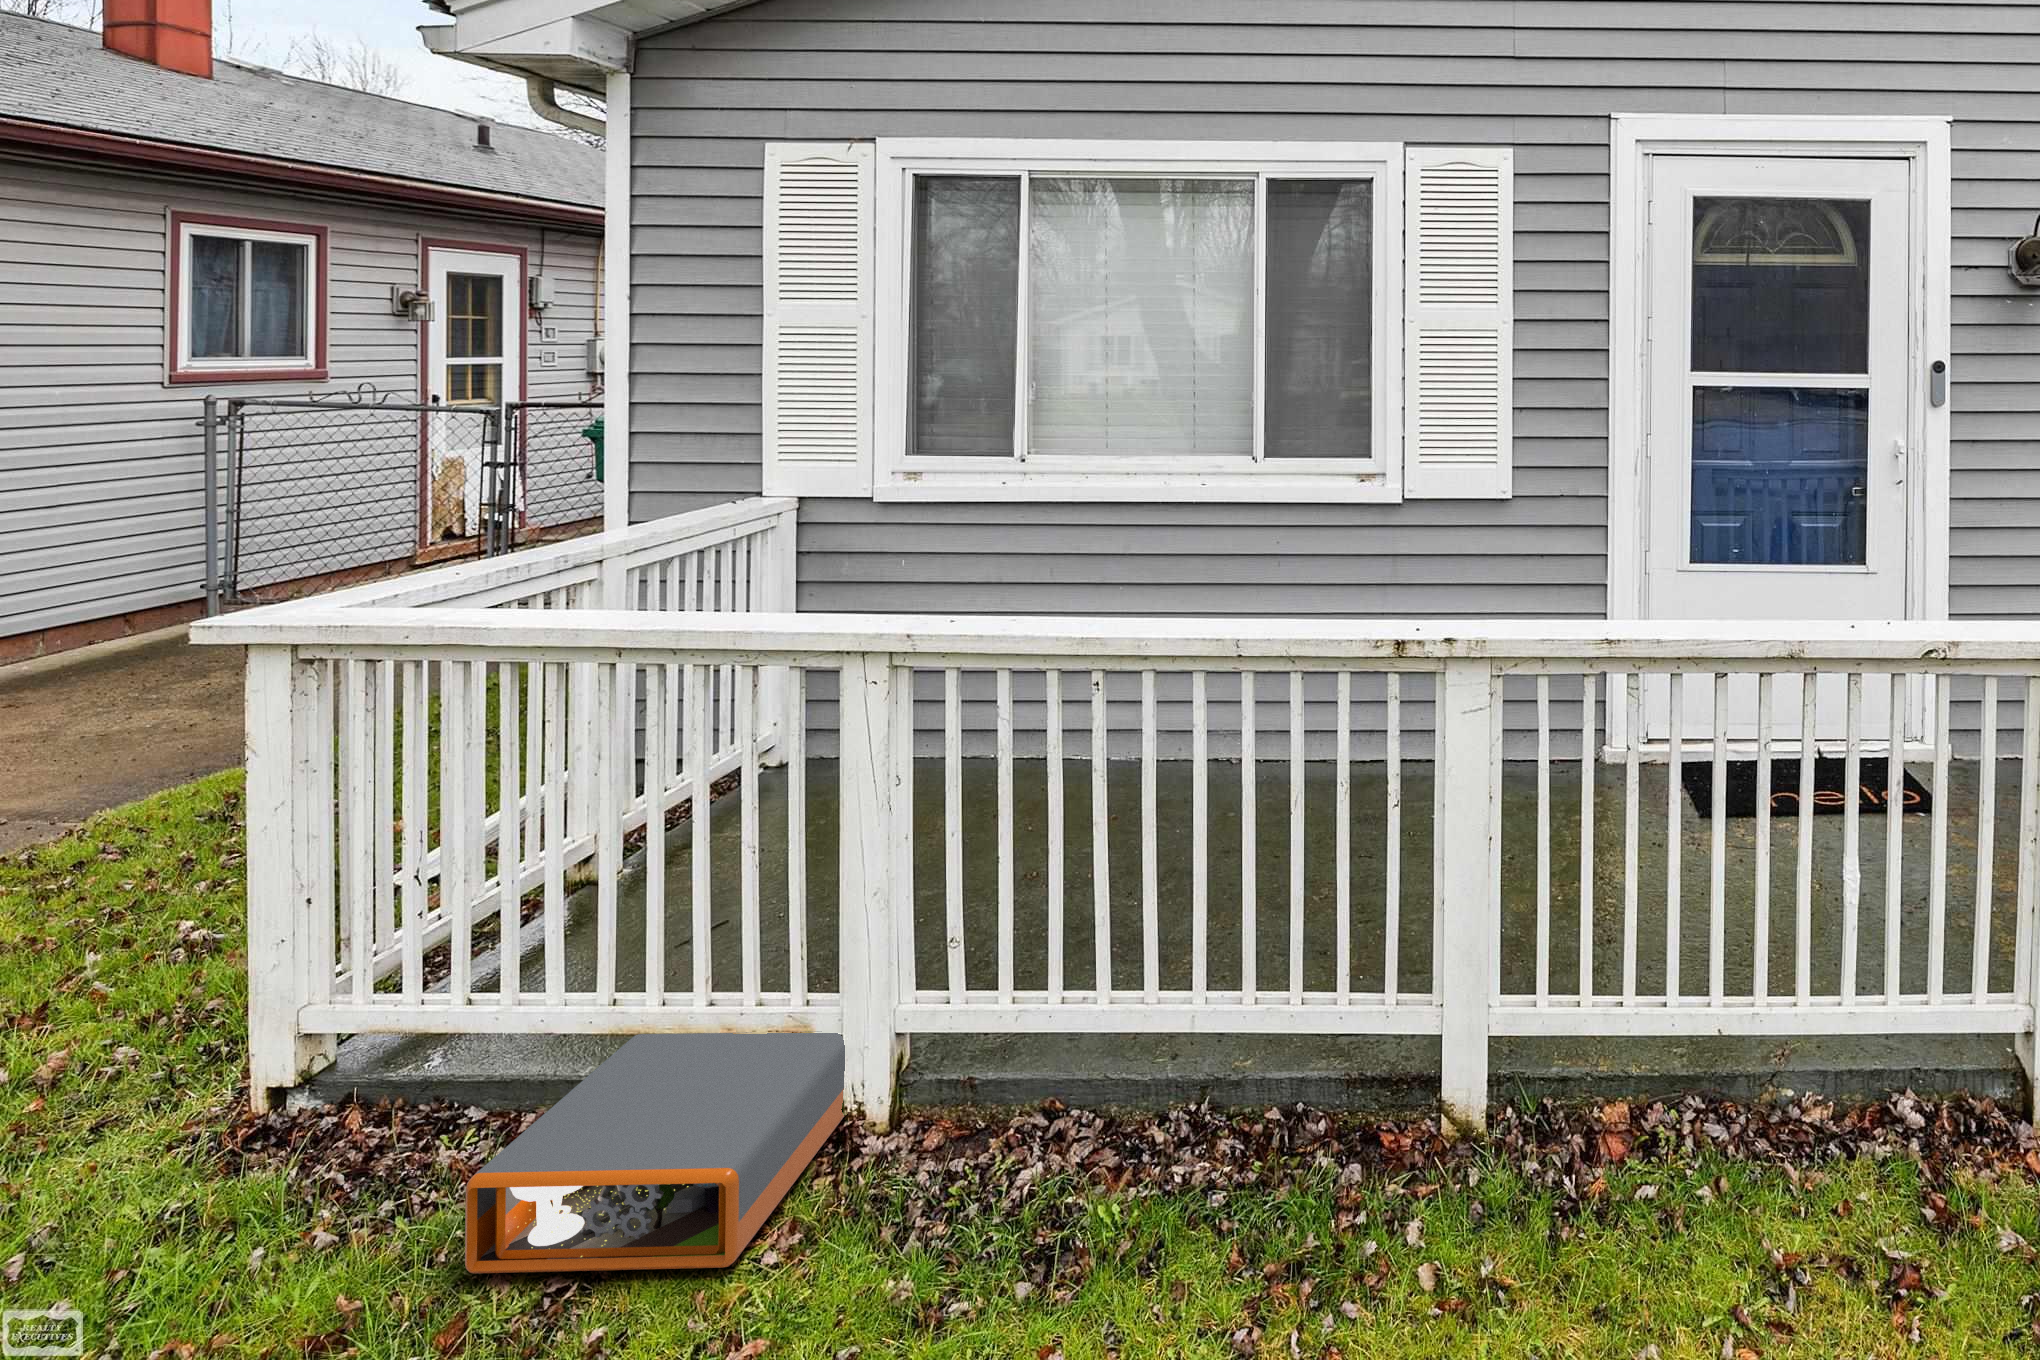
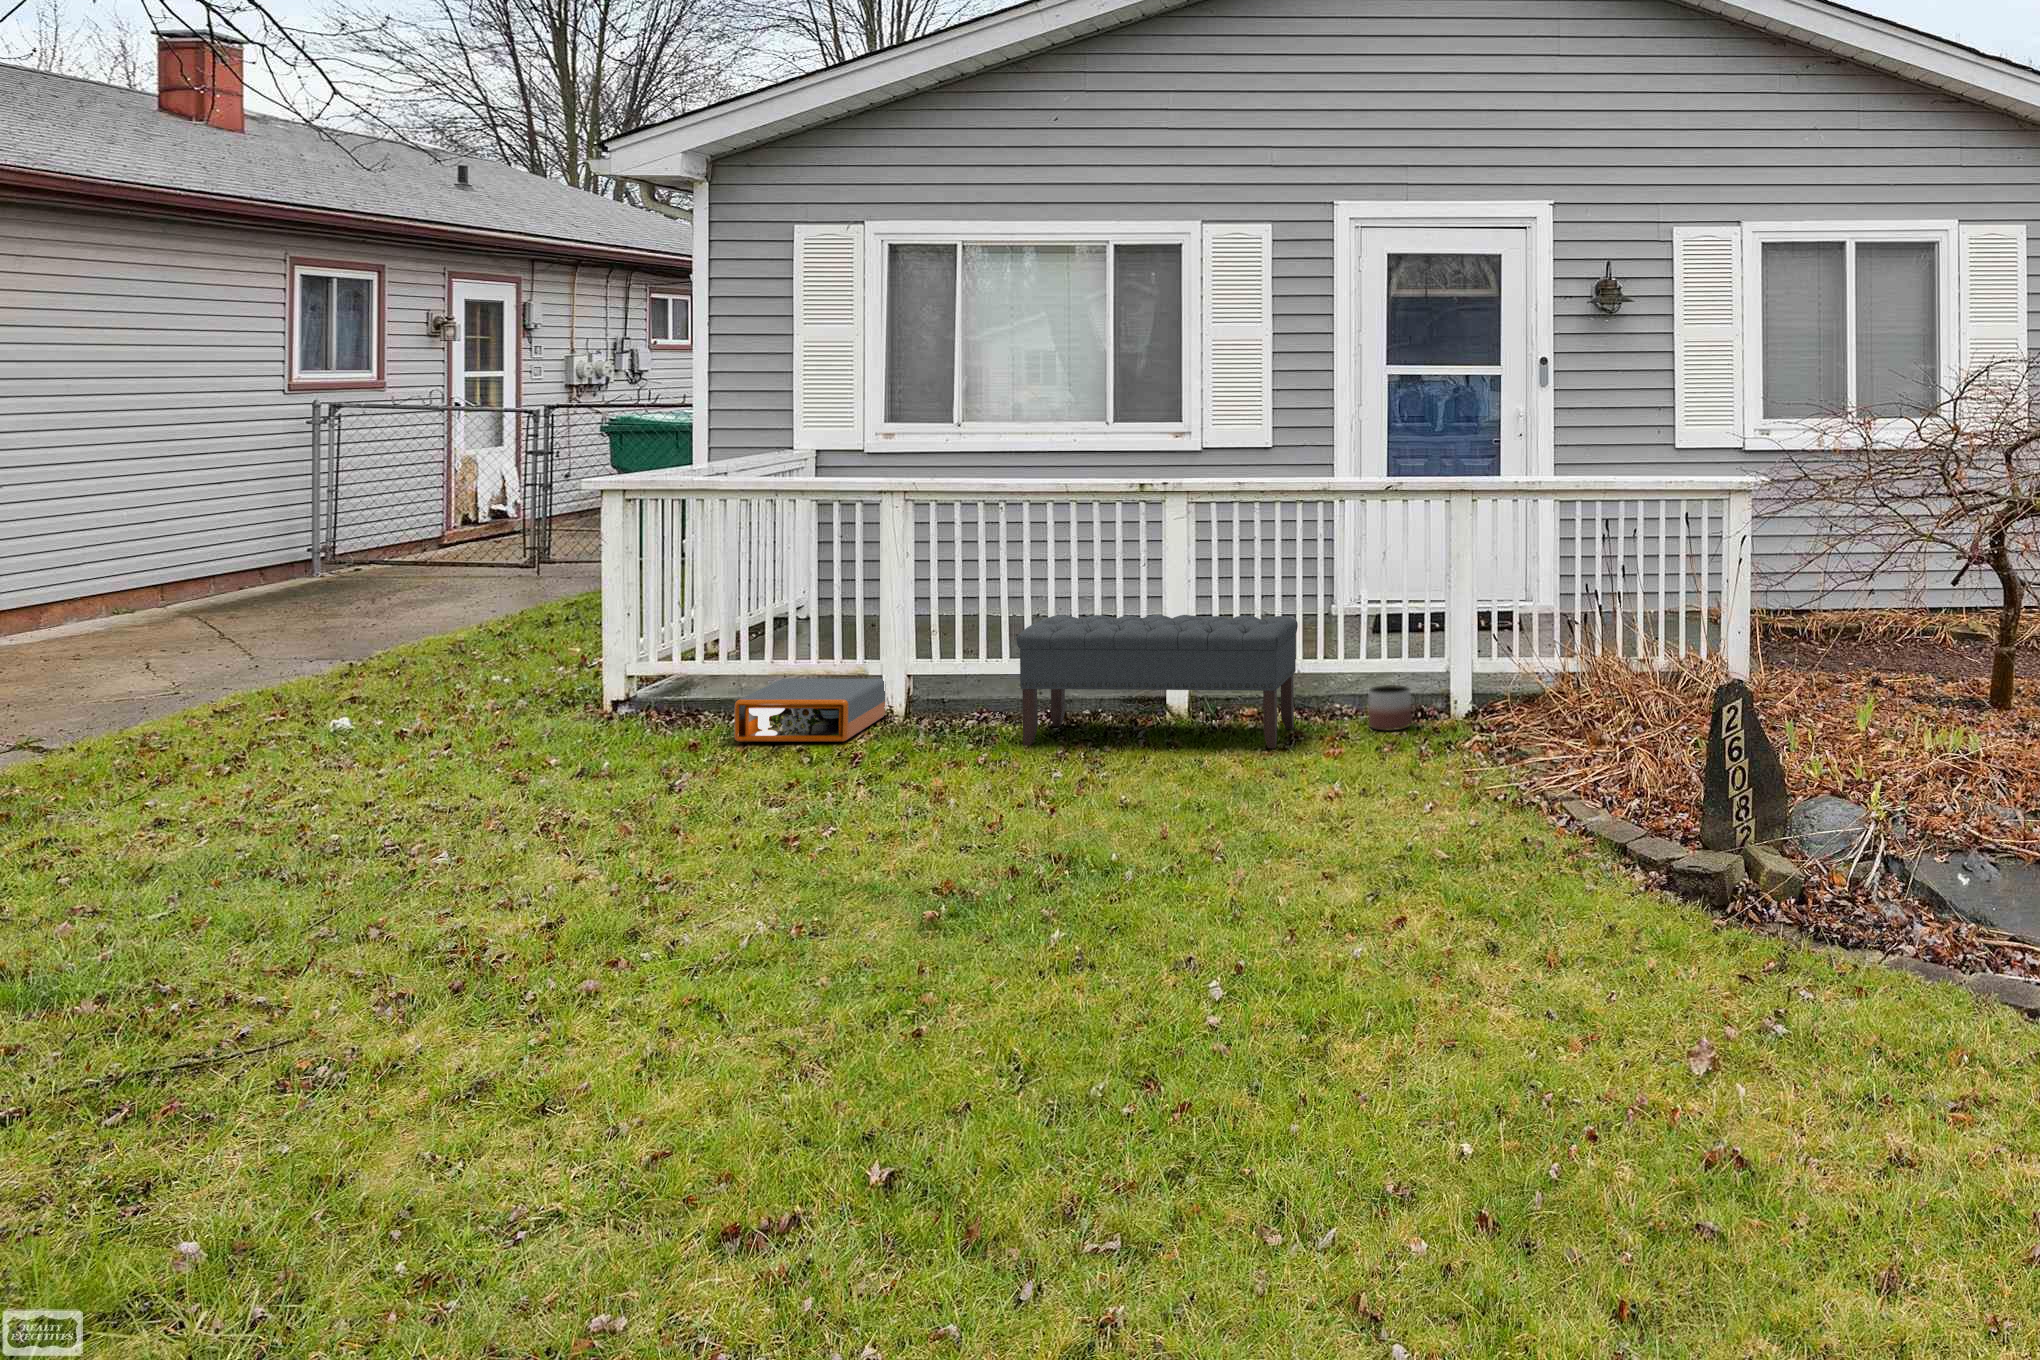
bench: none [1134,922,1764,1307] -> present [1016,615,1298,748]
planter: none [1882,1059,1977,1187] -> present [1368,685,1411,731]

